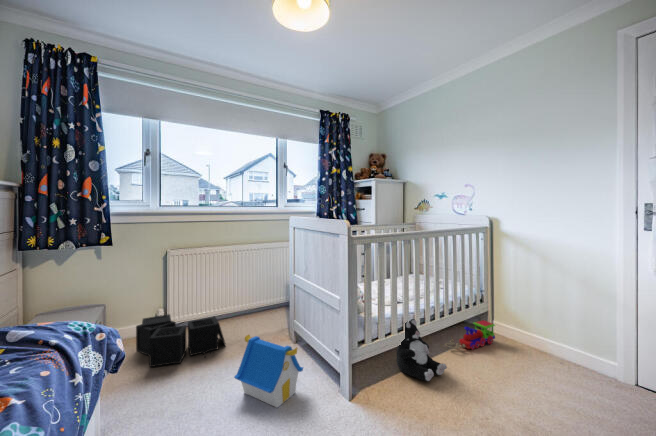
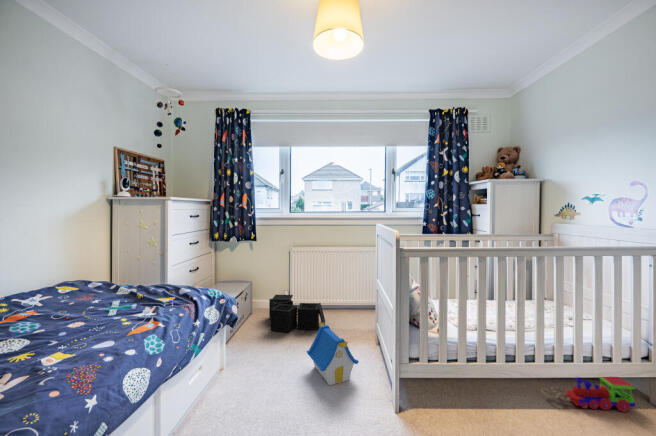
plush toy: present [396,319,447,381] -> none [457,347,514,417]

